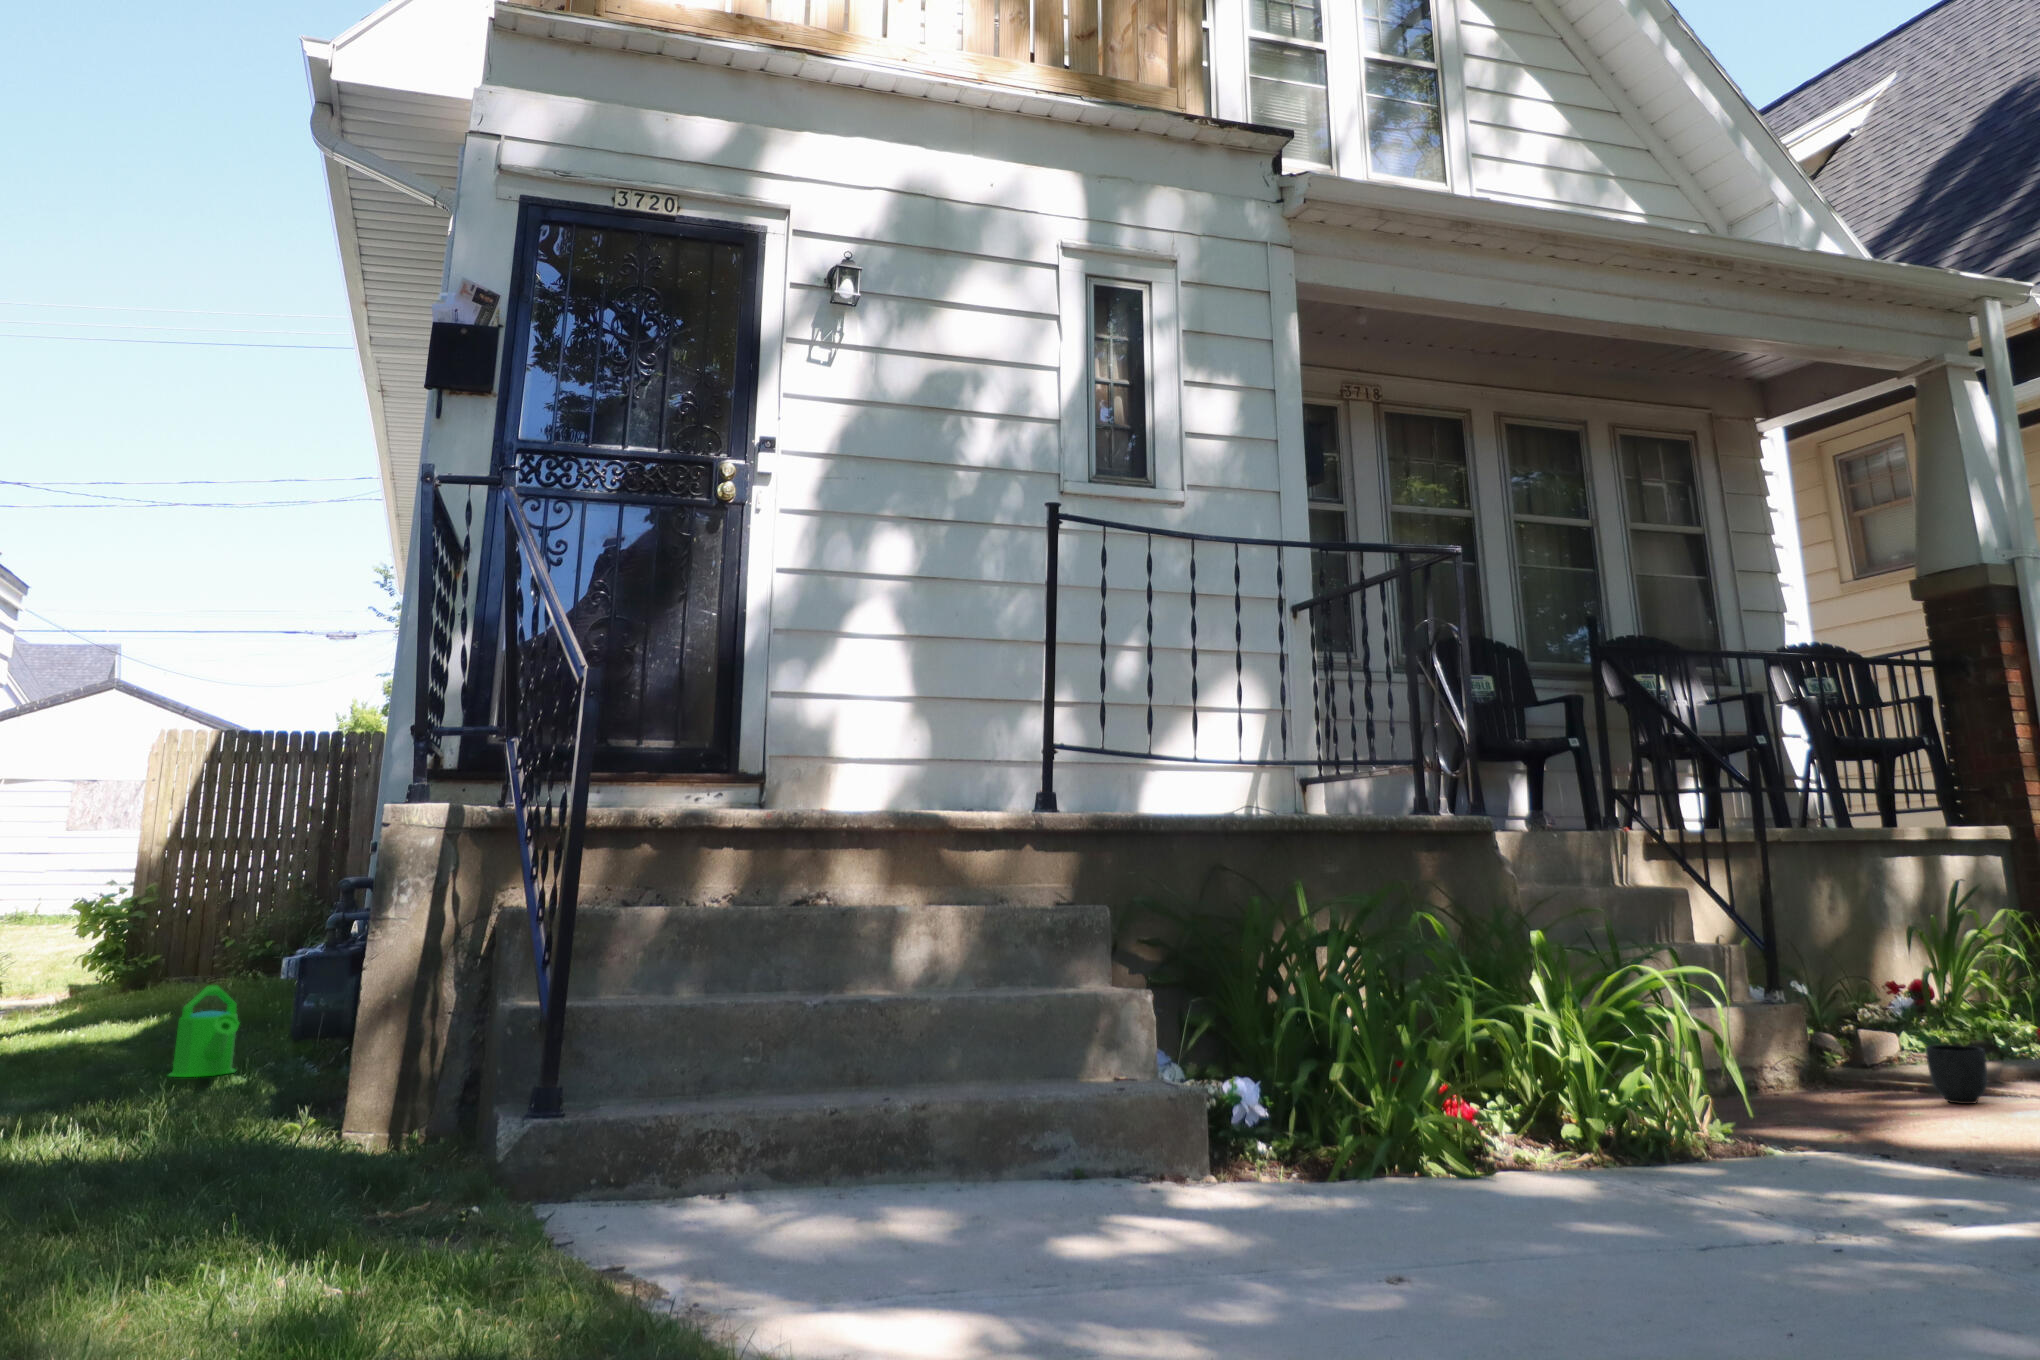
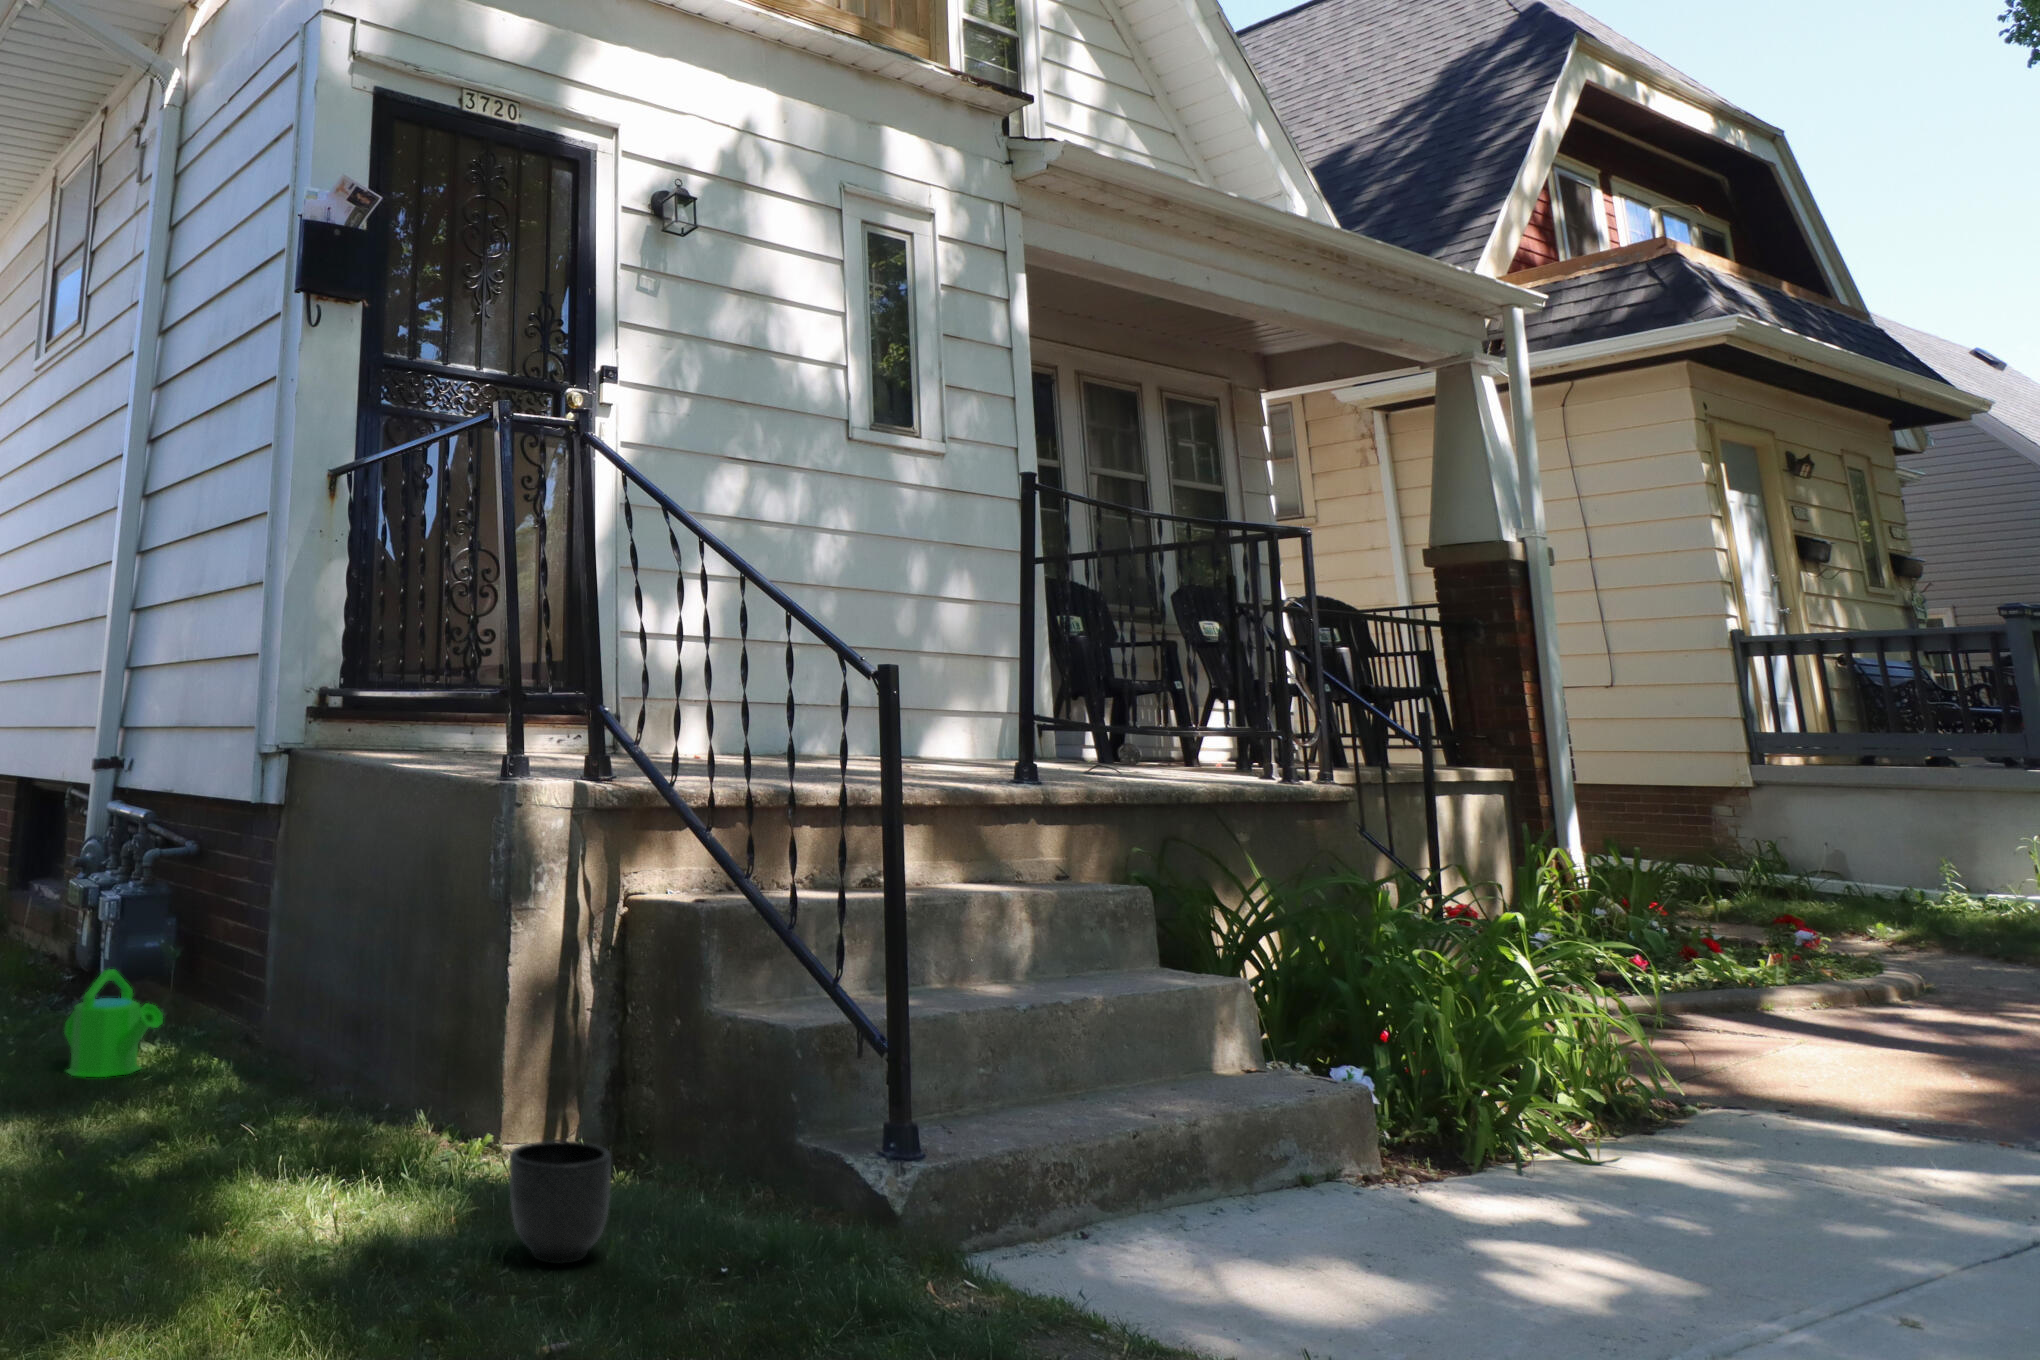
planter: present [1926,1045,1987,1104] -> present [509,1141,611,1264]

